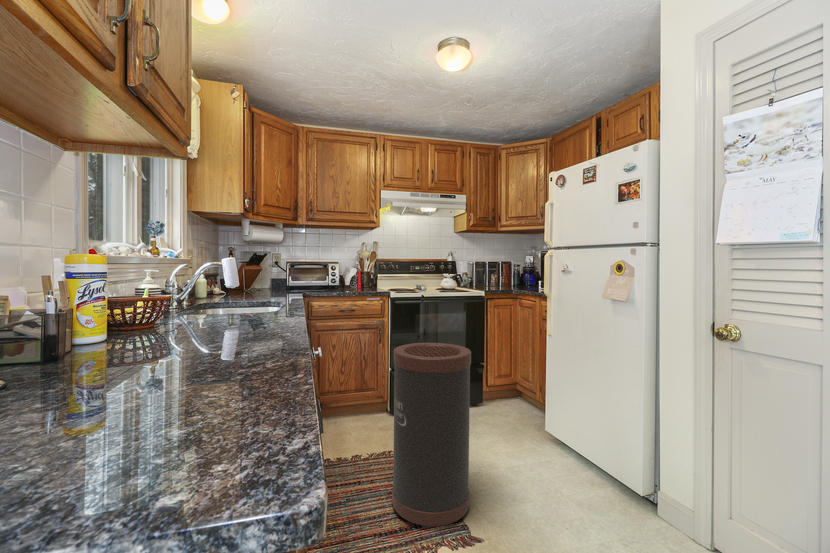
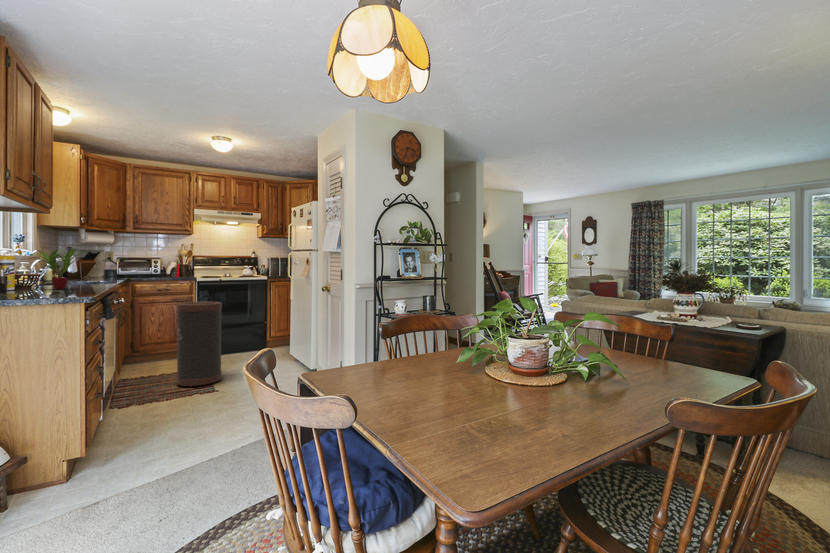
potted plant: none [121,239,254,342] -> present [30,249,87,289]

